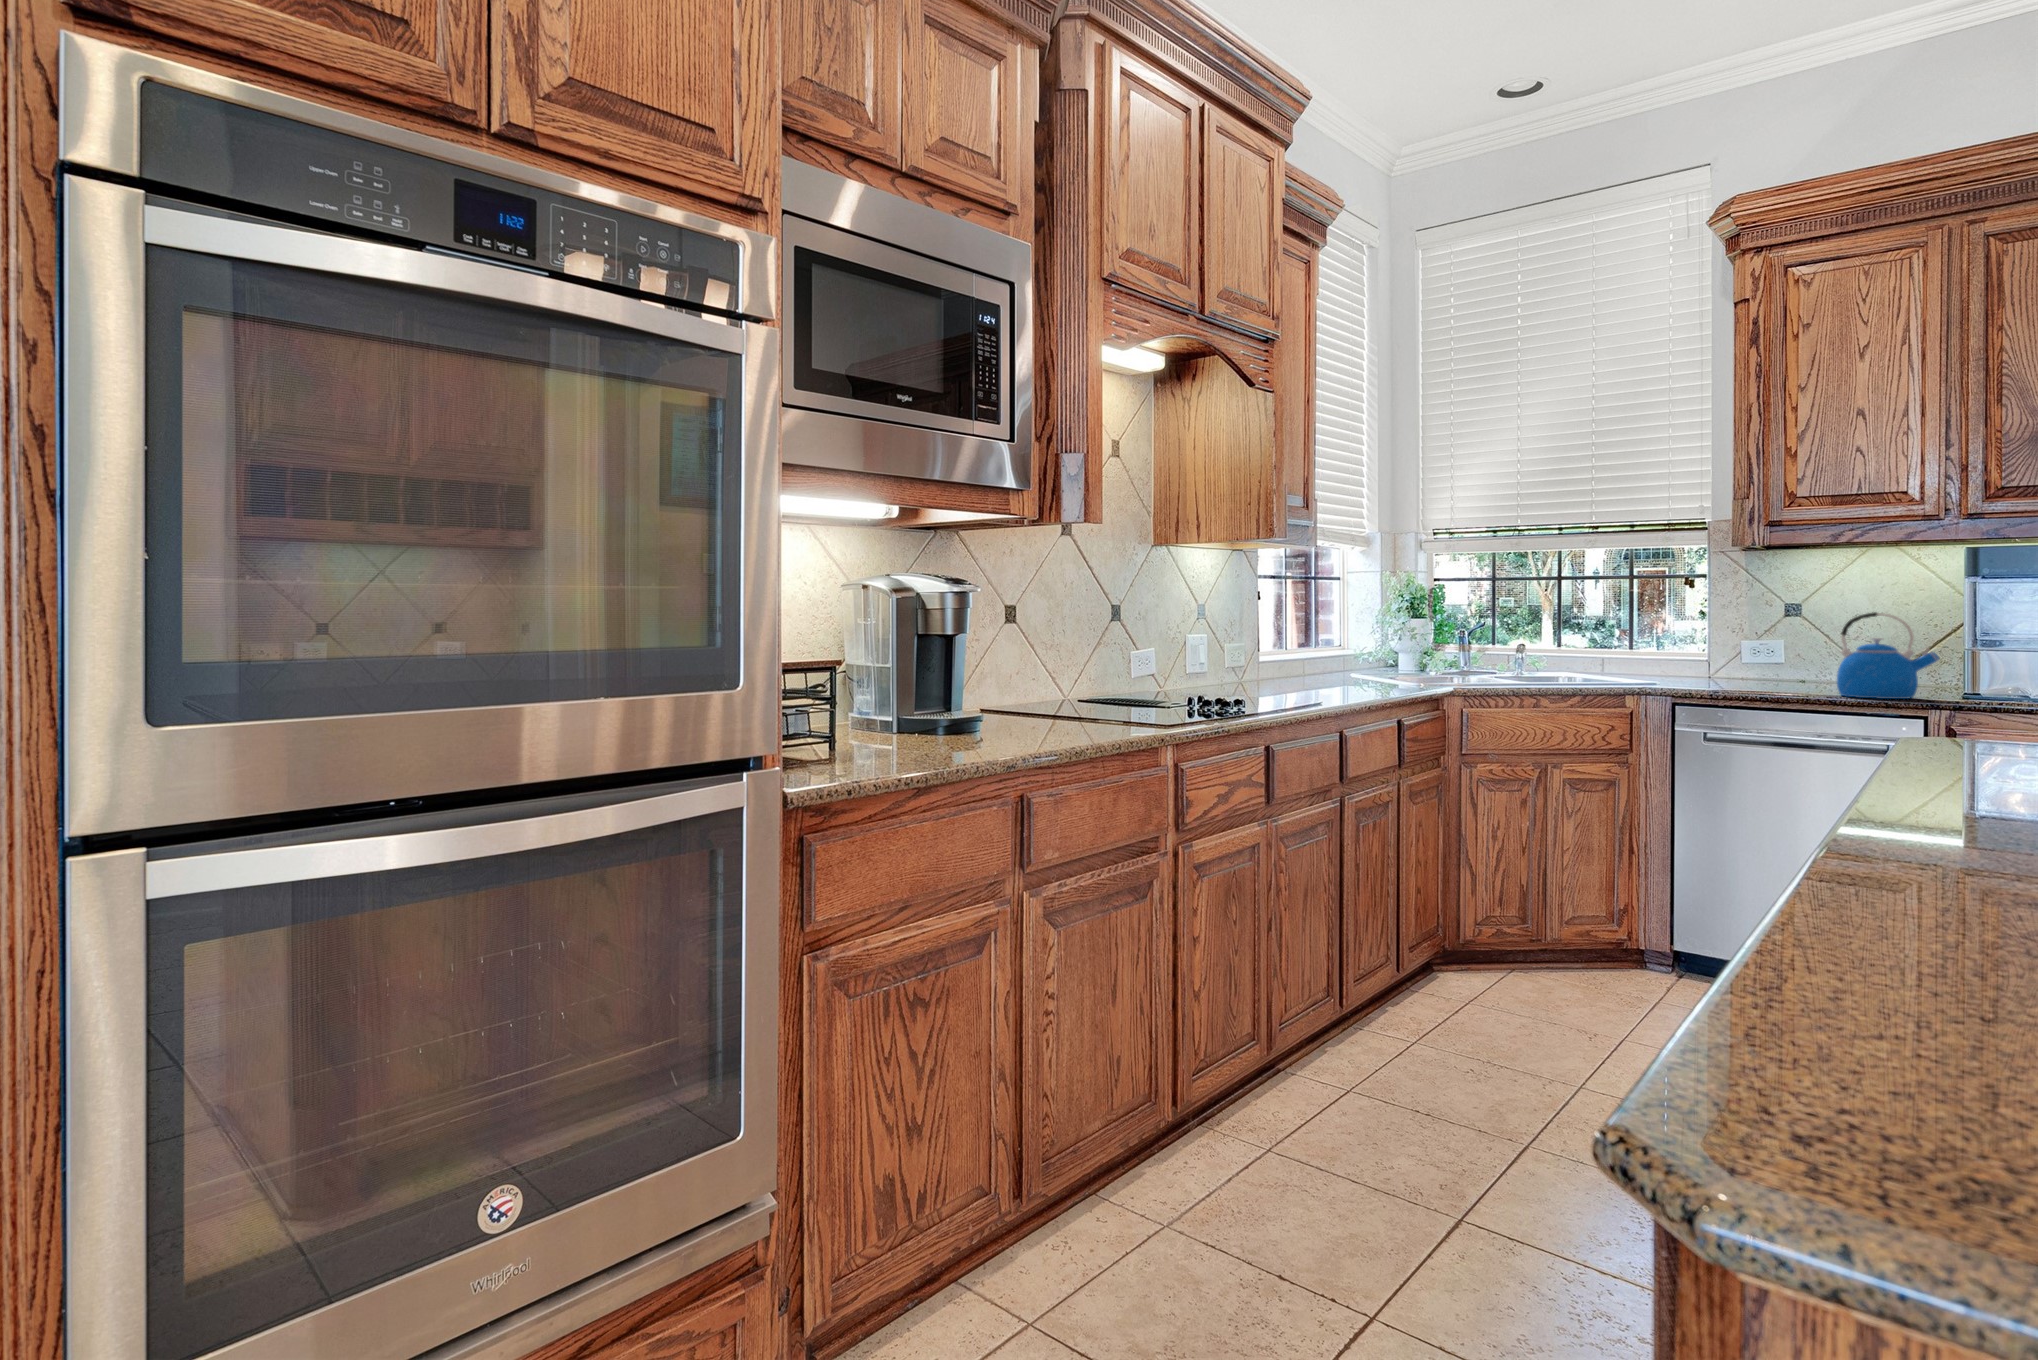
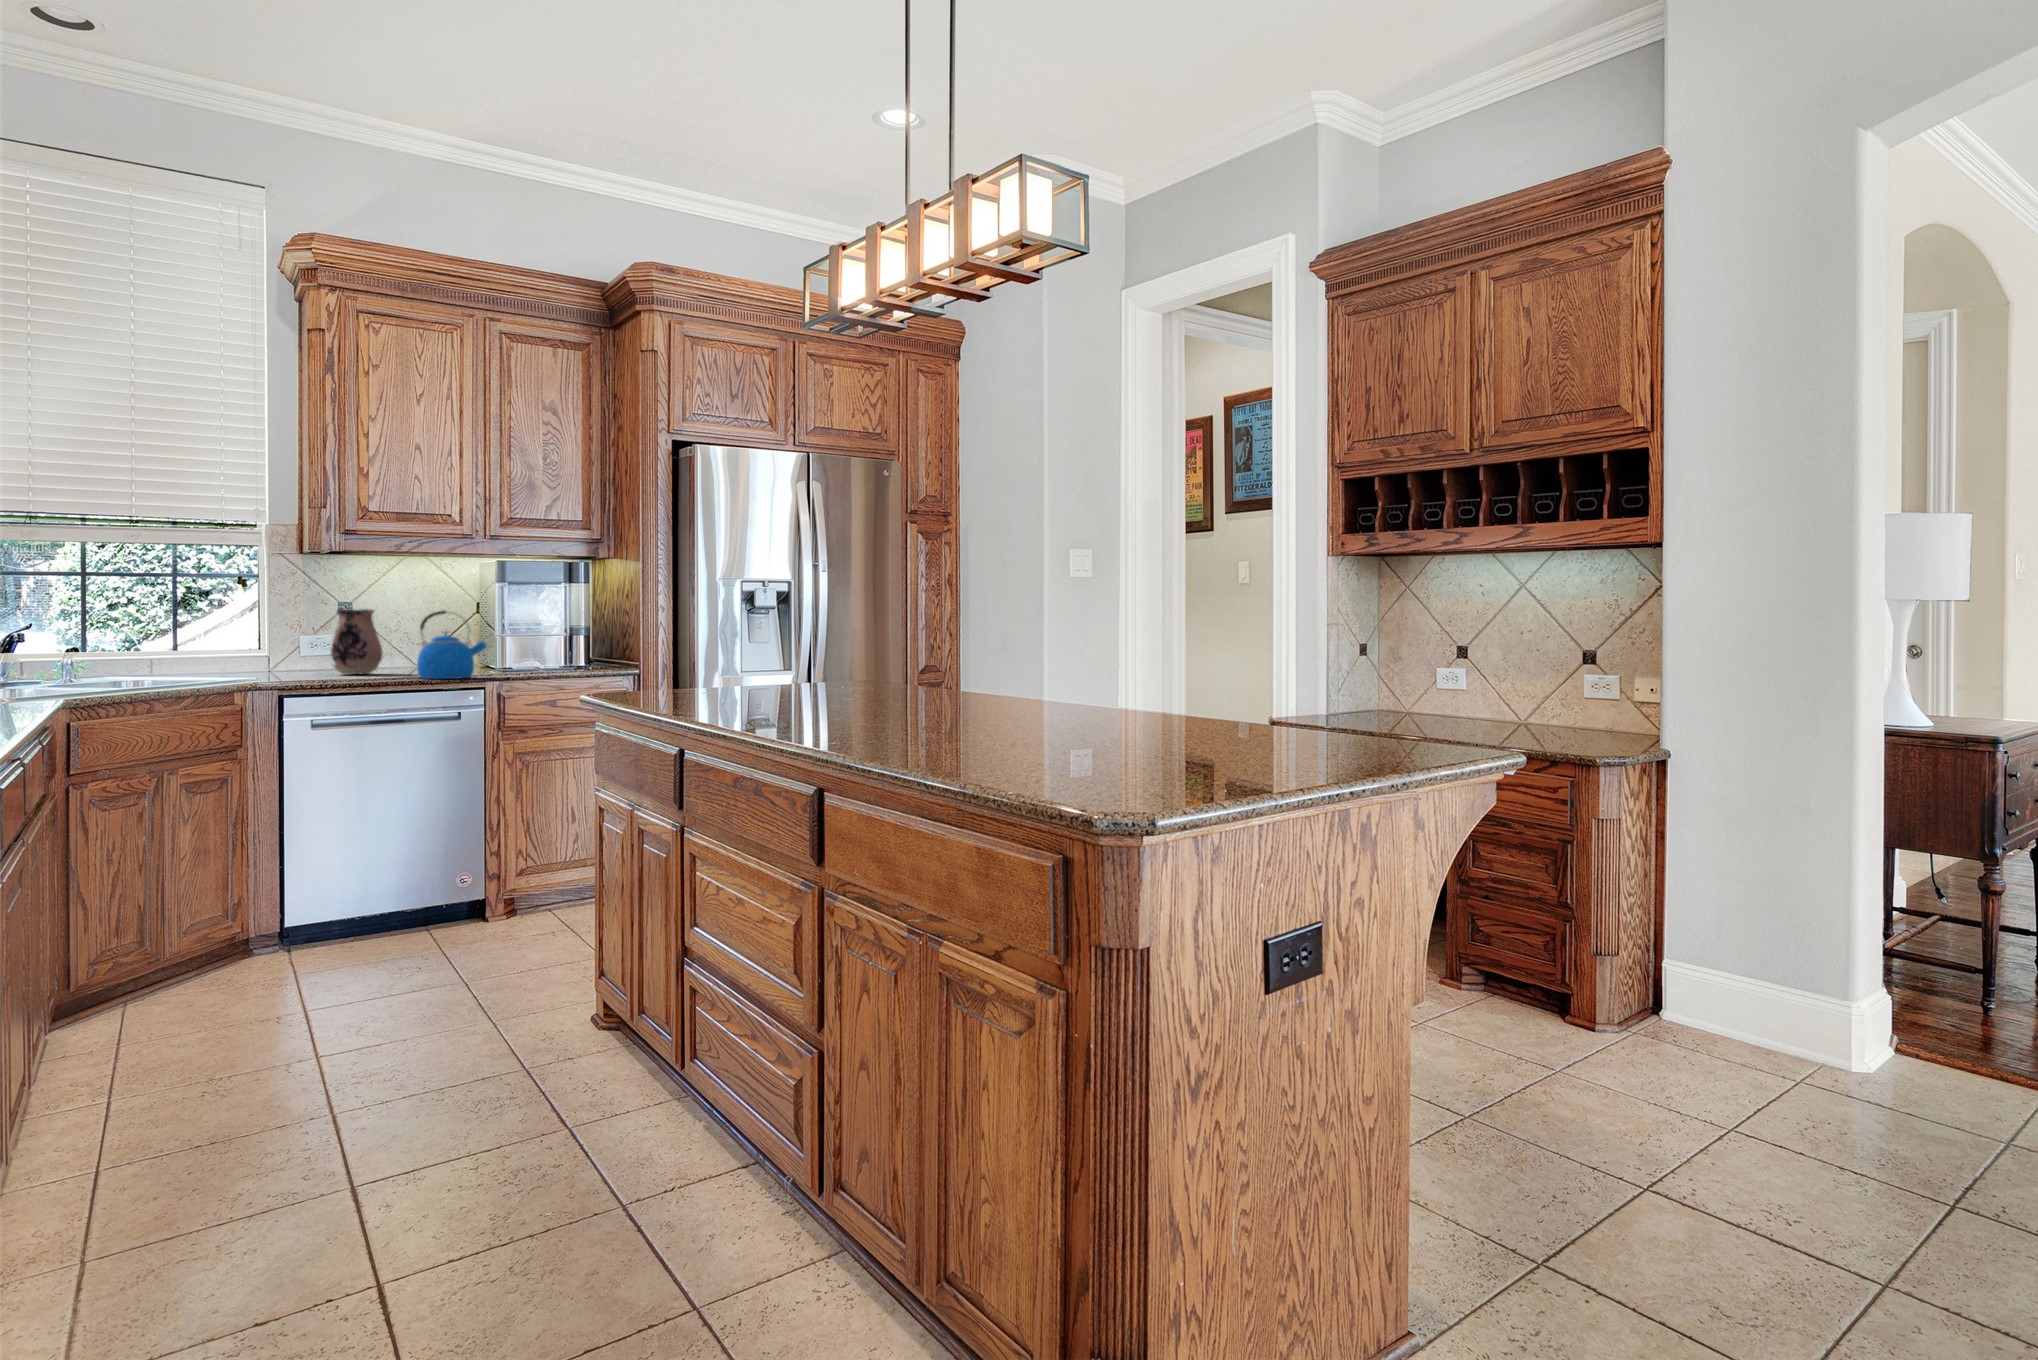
ceramic pitcher: none [1765,610,1830,685] -> present [331,609,383,674]

